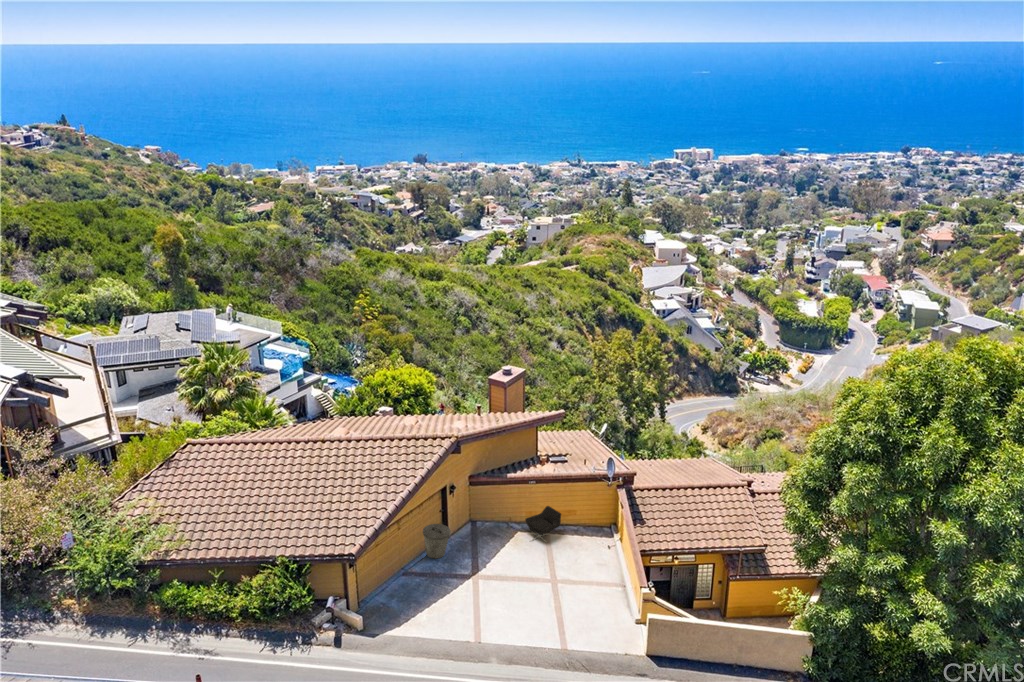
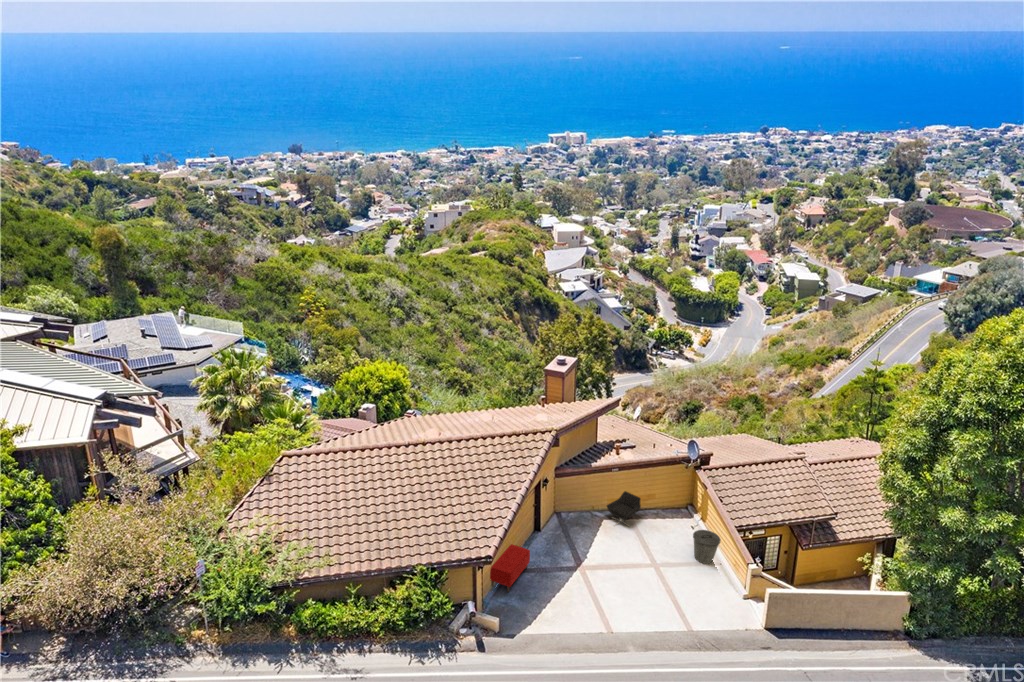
trash can: present [423,524,450,558] -> present [693,530,721,564]
bench: none [373,548,422,595] -> present [490,544,530,592]

